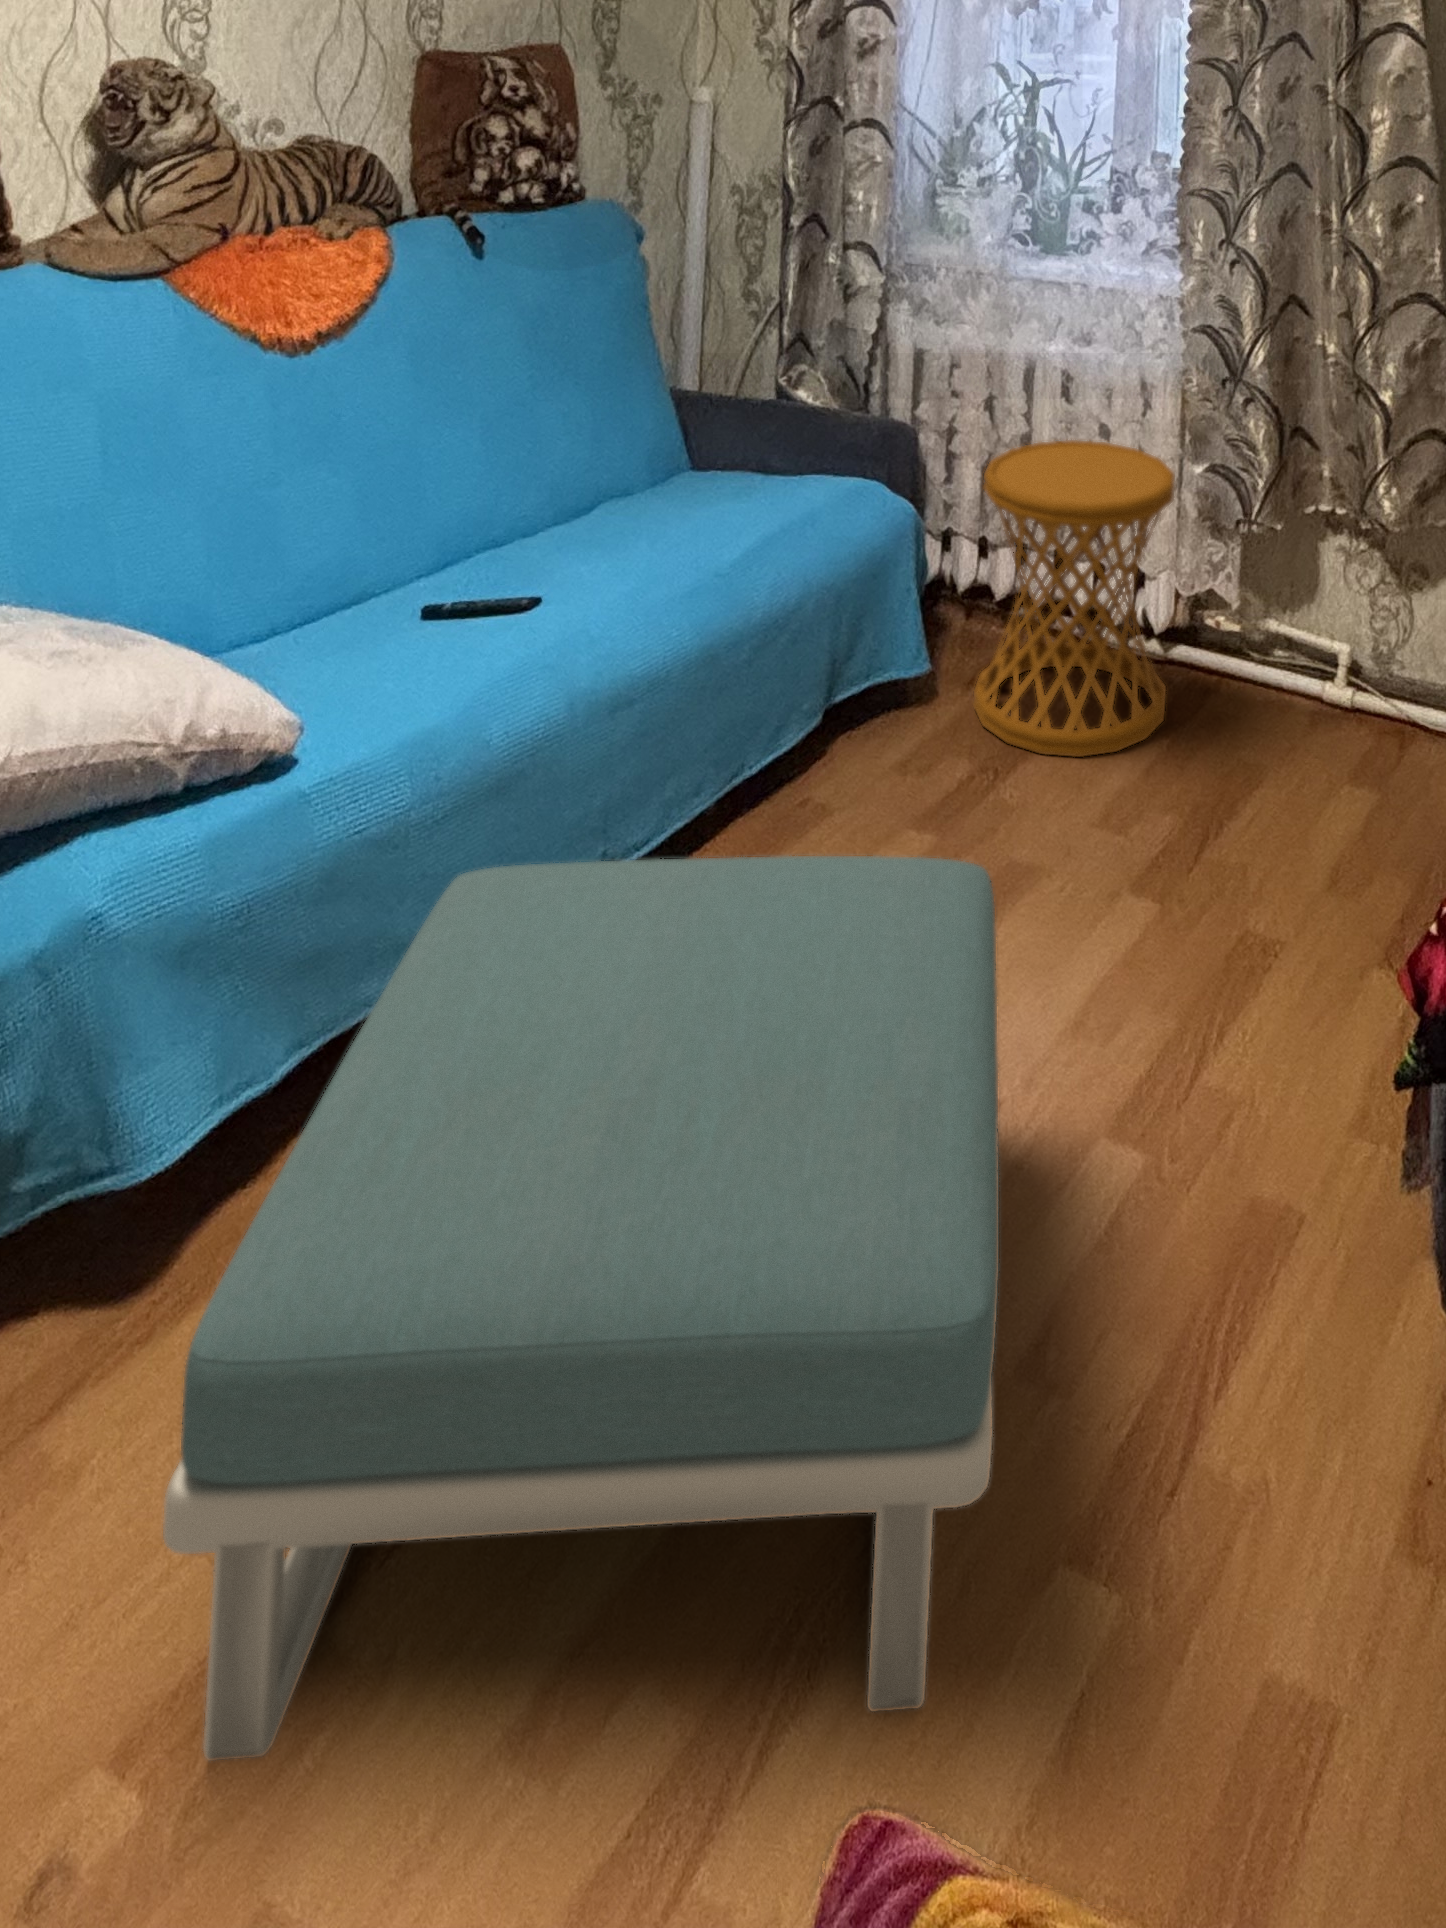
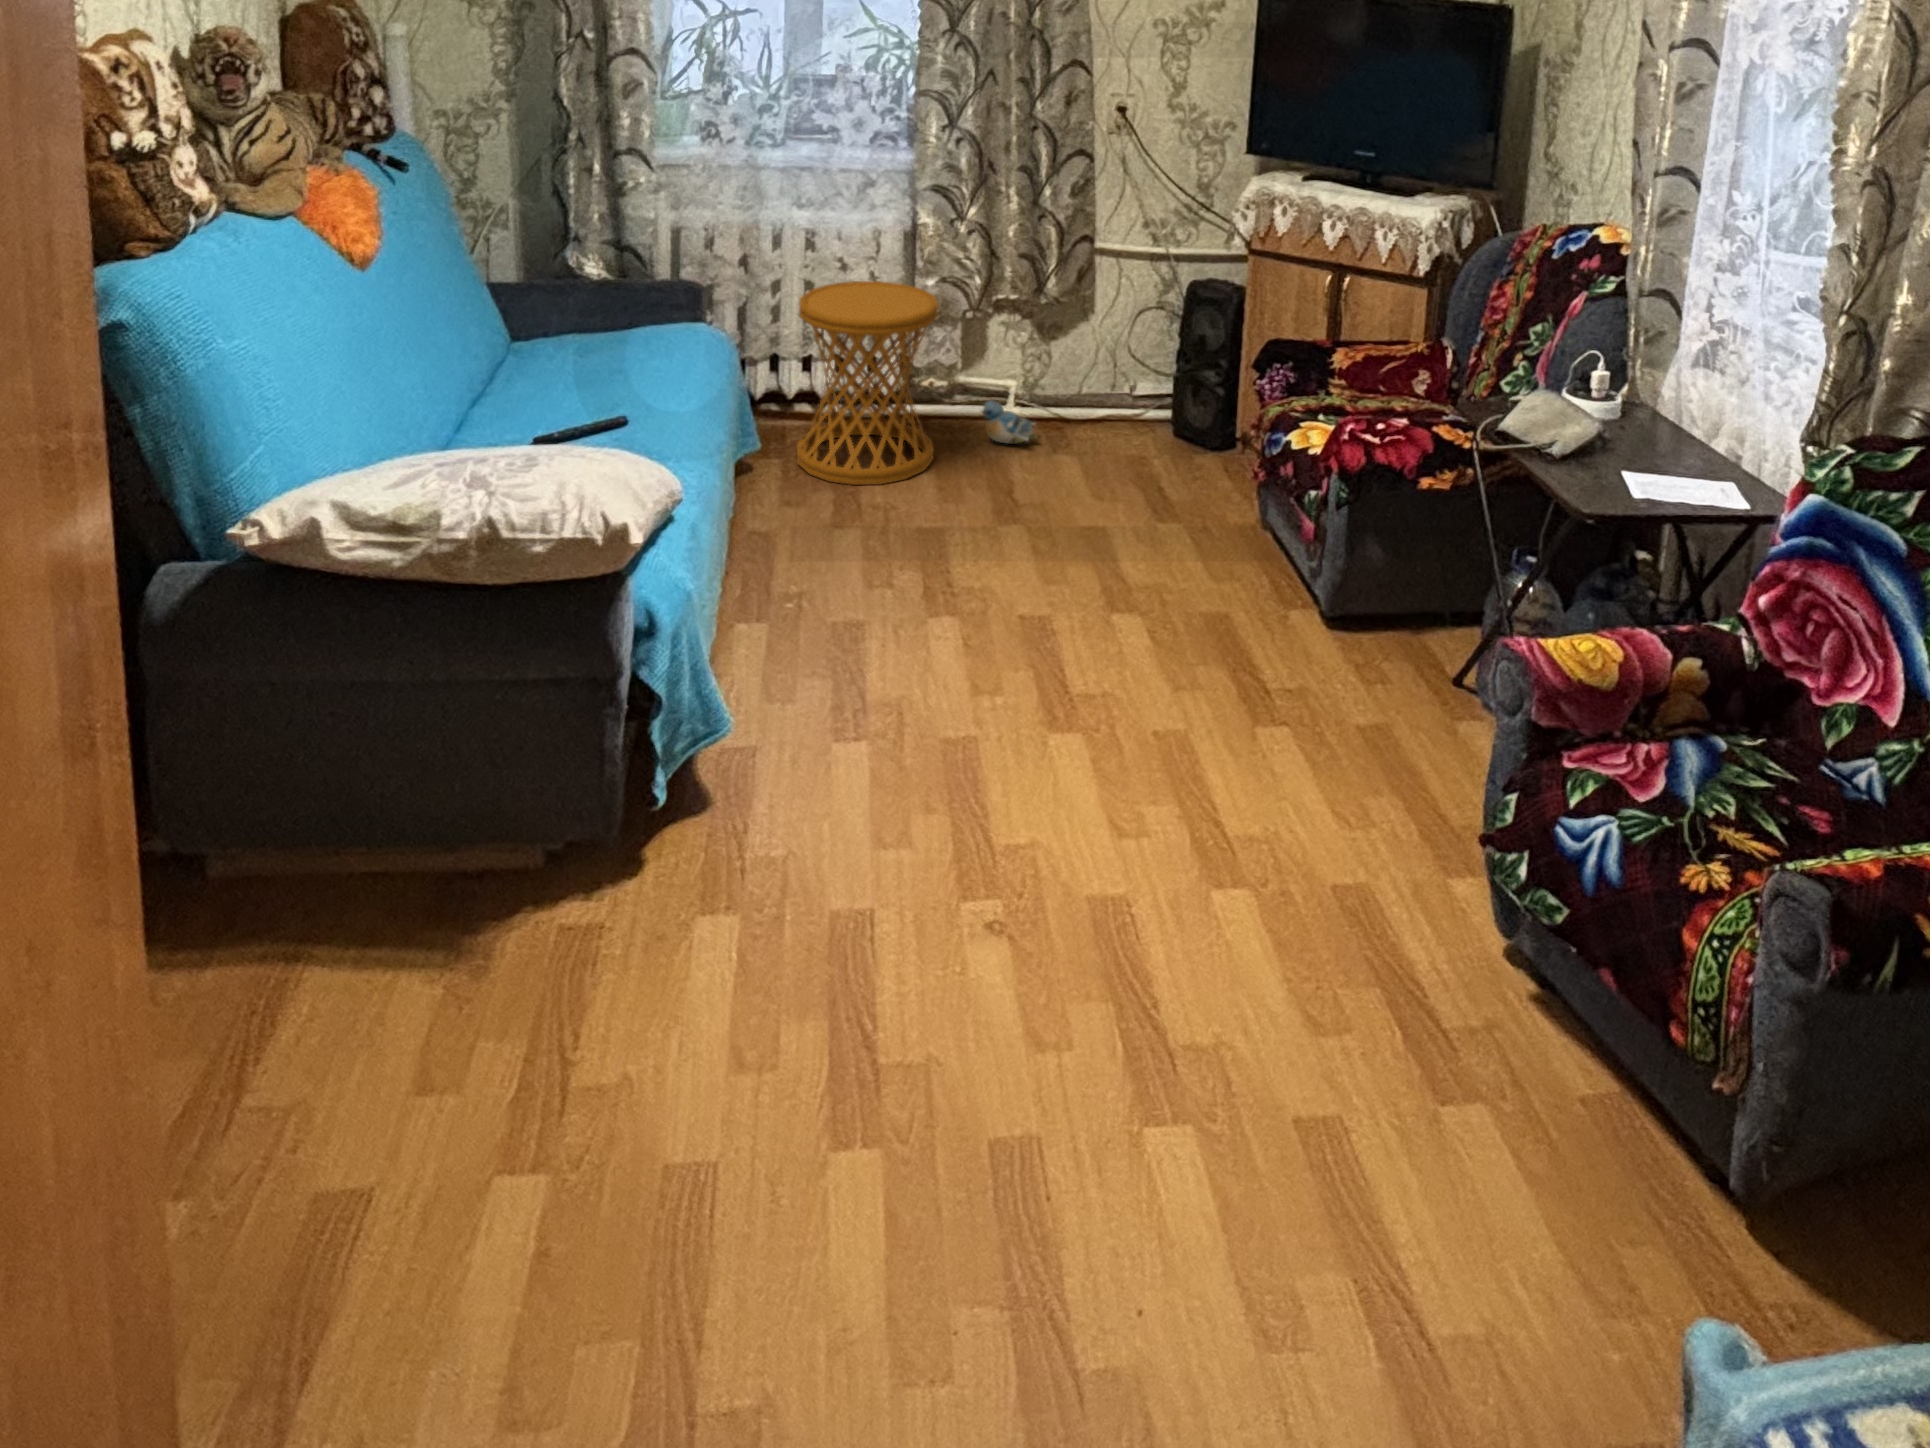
plush toy: none [1250,667,1332,752] -> present [982,401,1038,444]
footstool: present [163,856,999,1761] -> none [816,495,1300,896]

